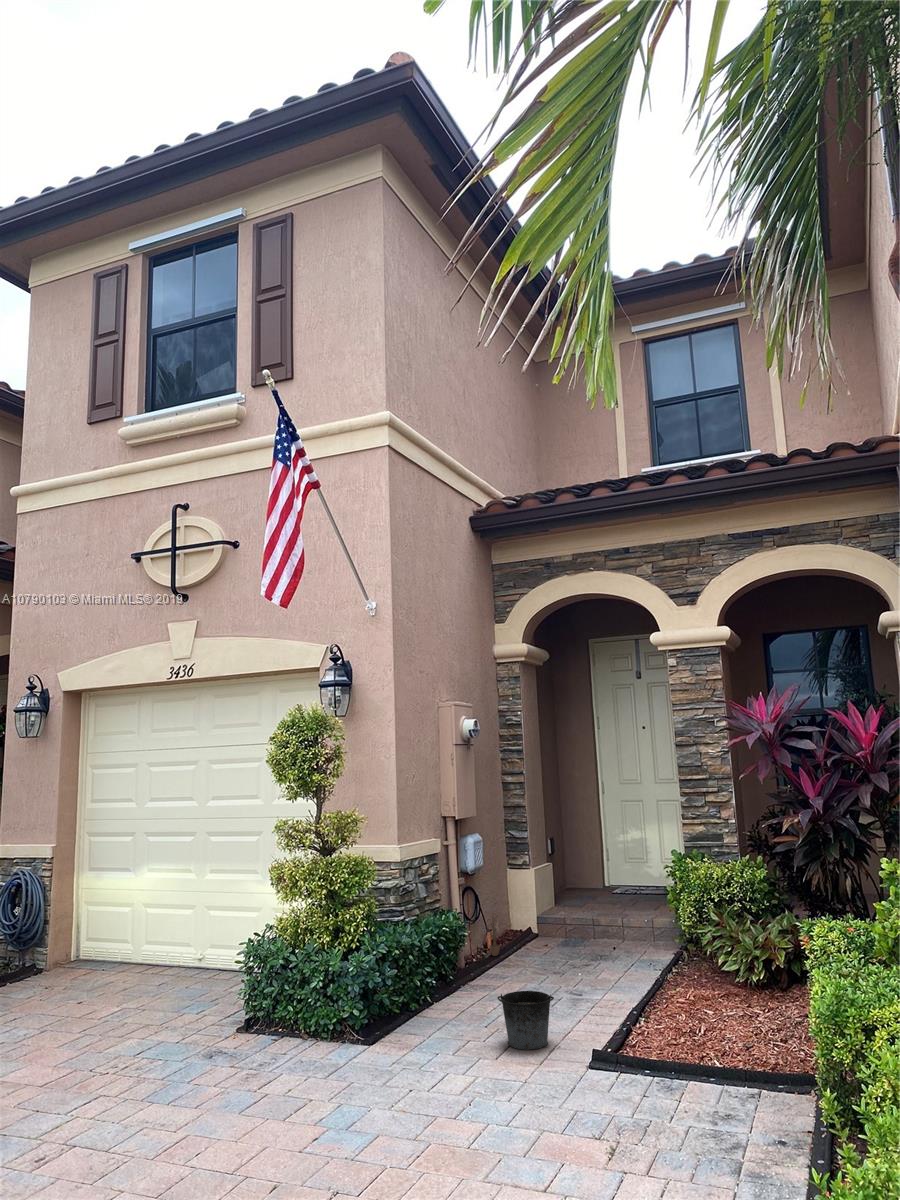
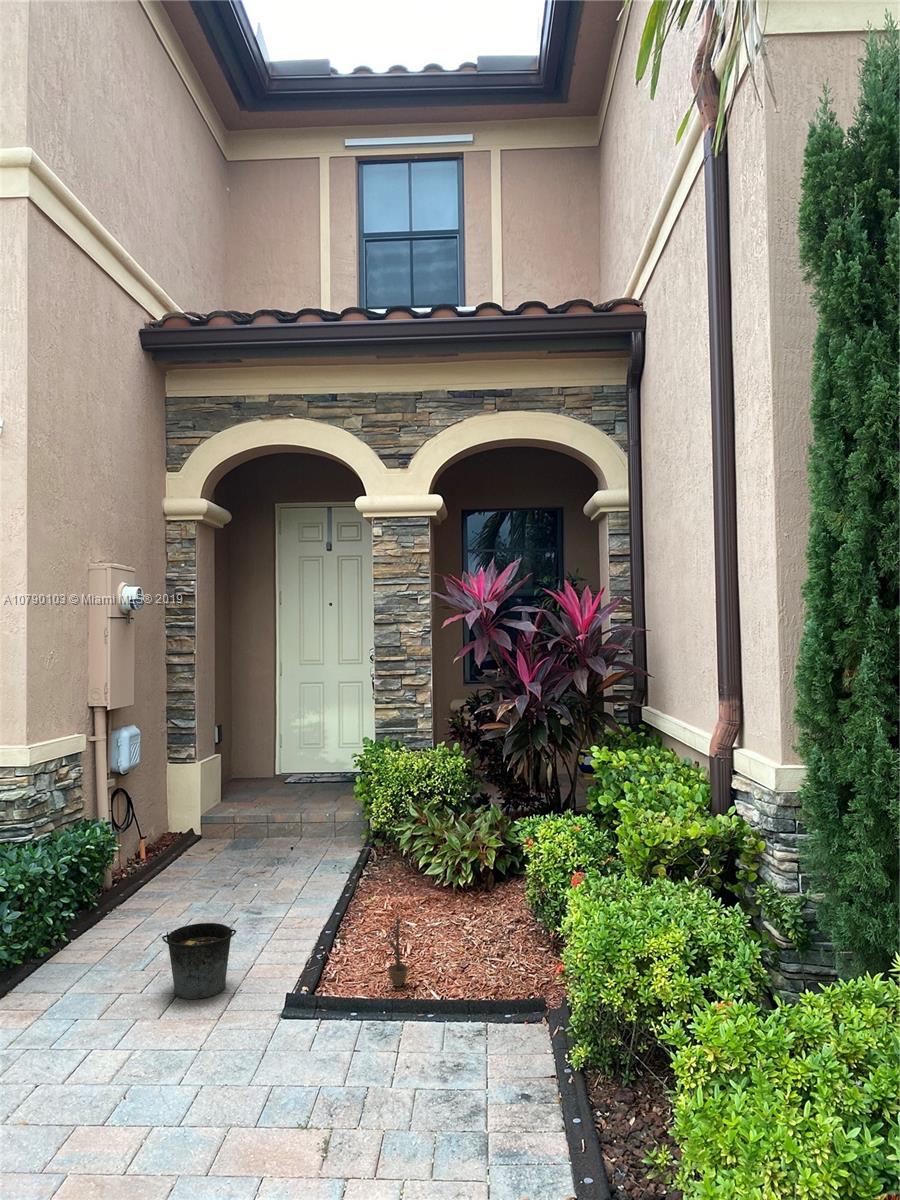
decorative plant: present [484,915,500,957] -> present [381,913,408,986]

